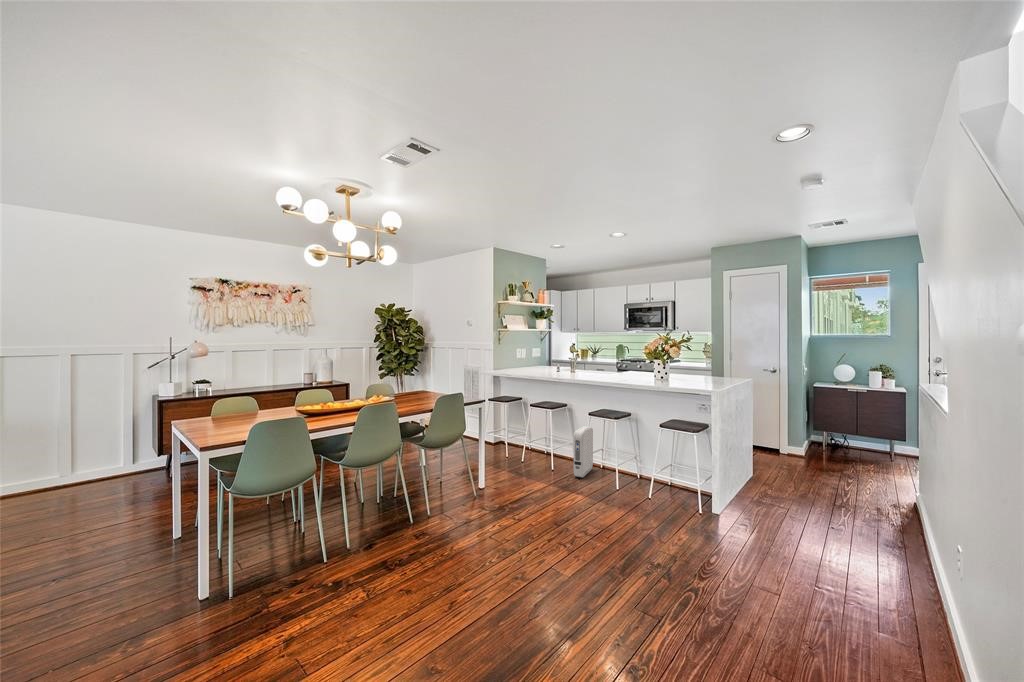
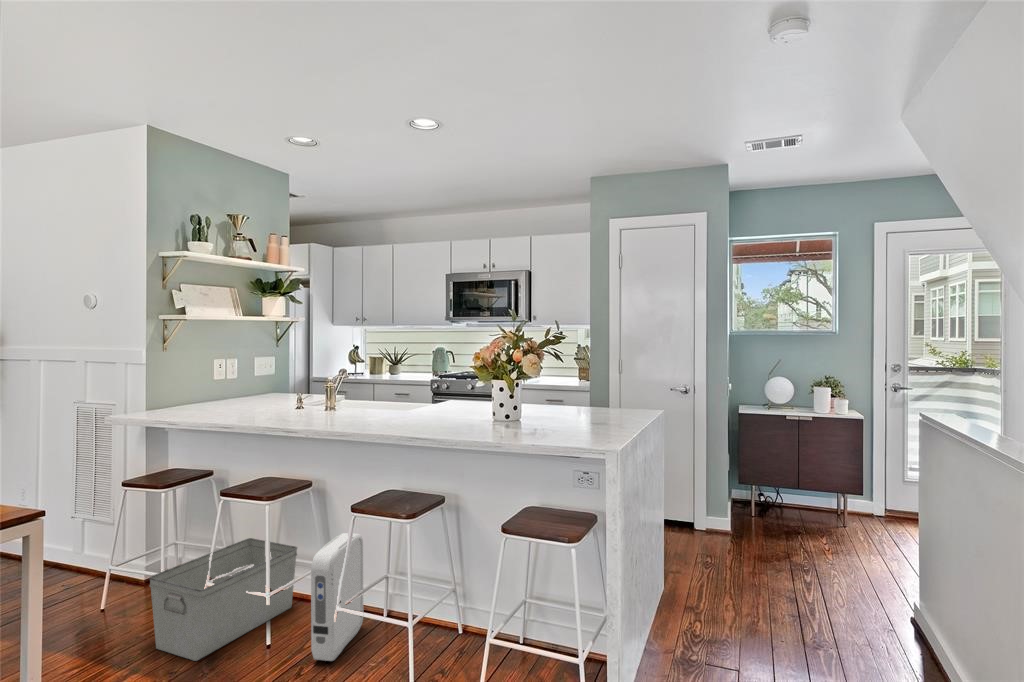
storage bin: none [507,428,562,471] -> present [149,538,297,661]

